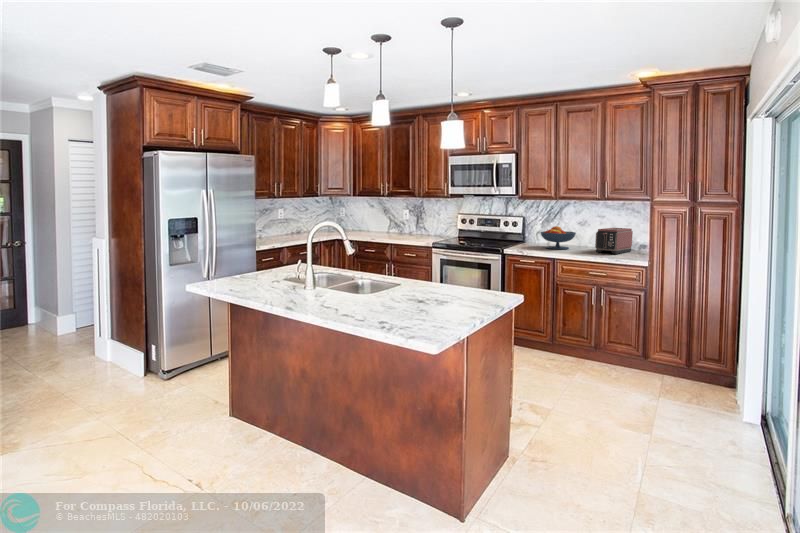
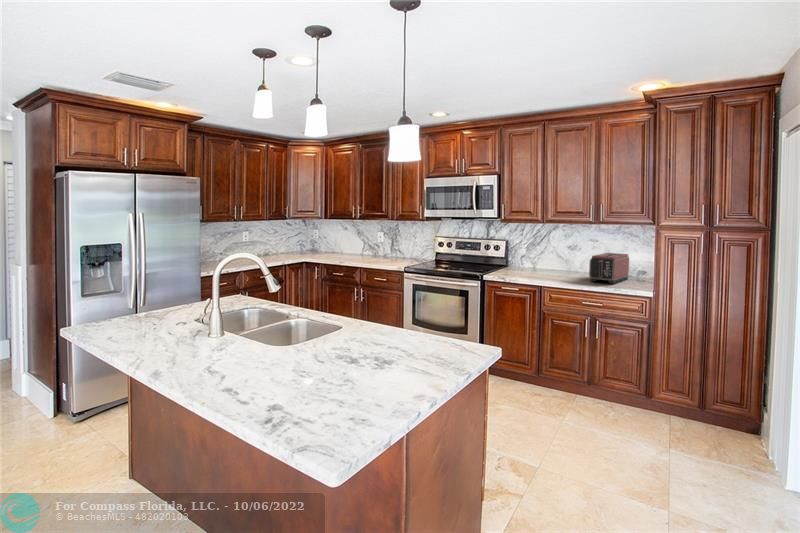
fruit bowl: present [541,226,576,249] -> none [527,251,566,278]

